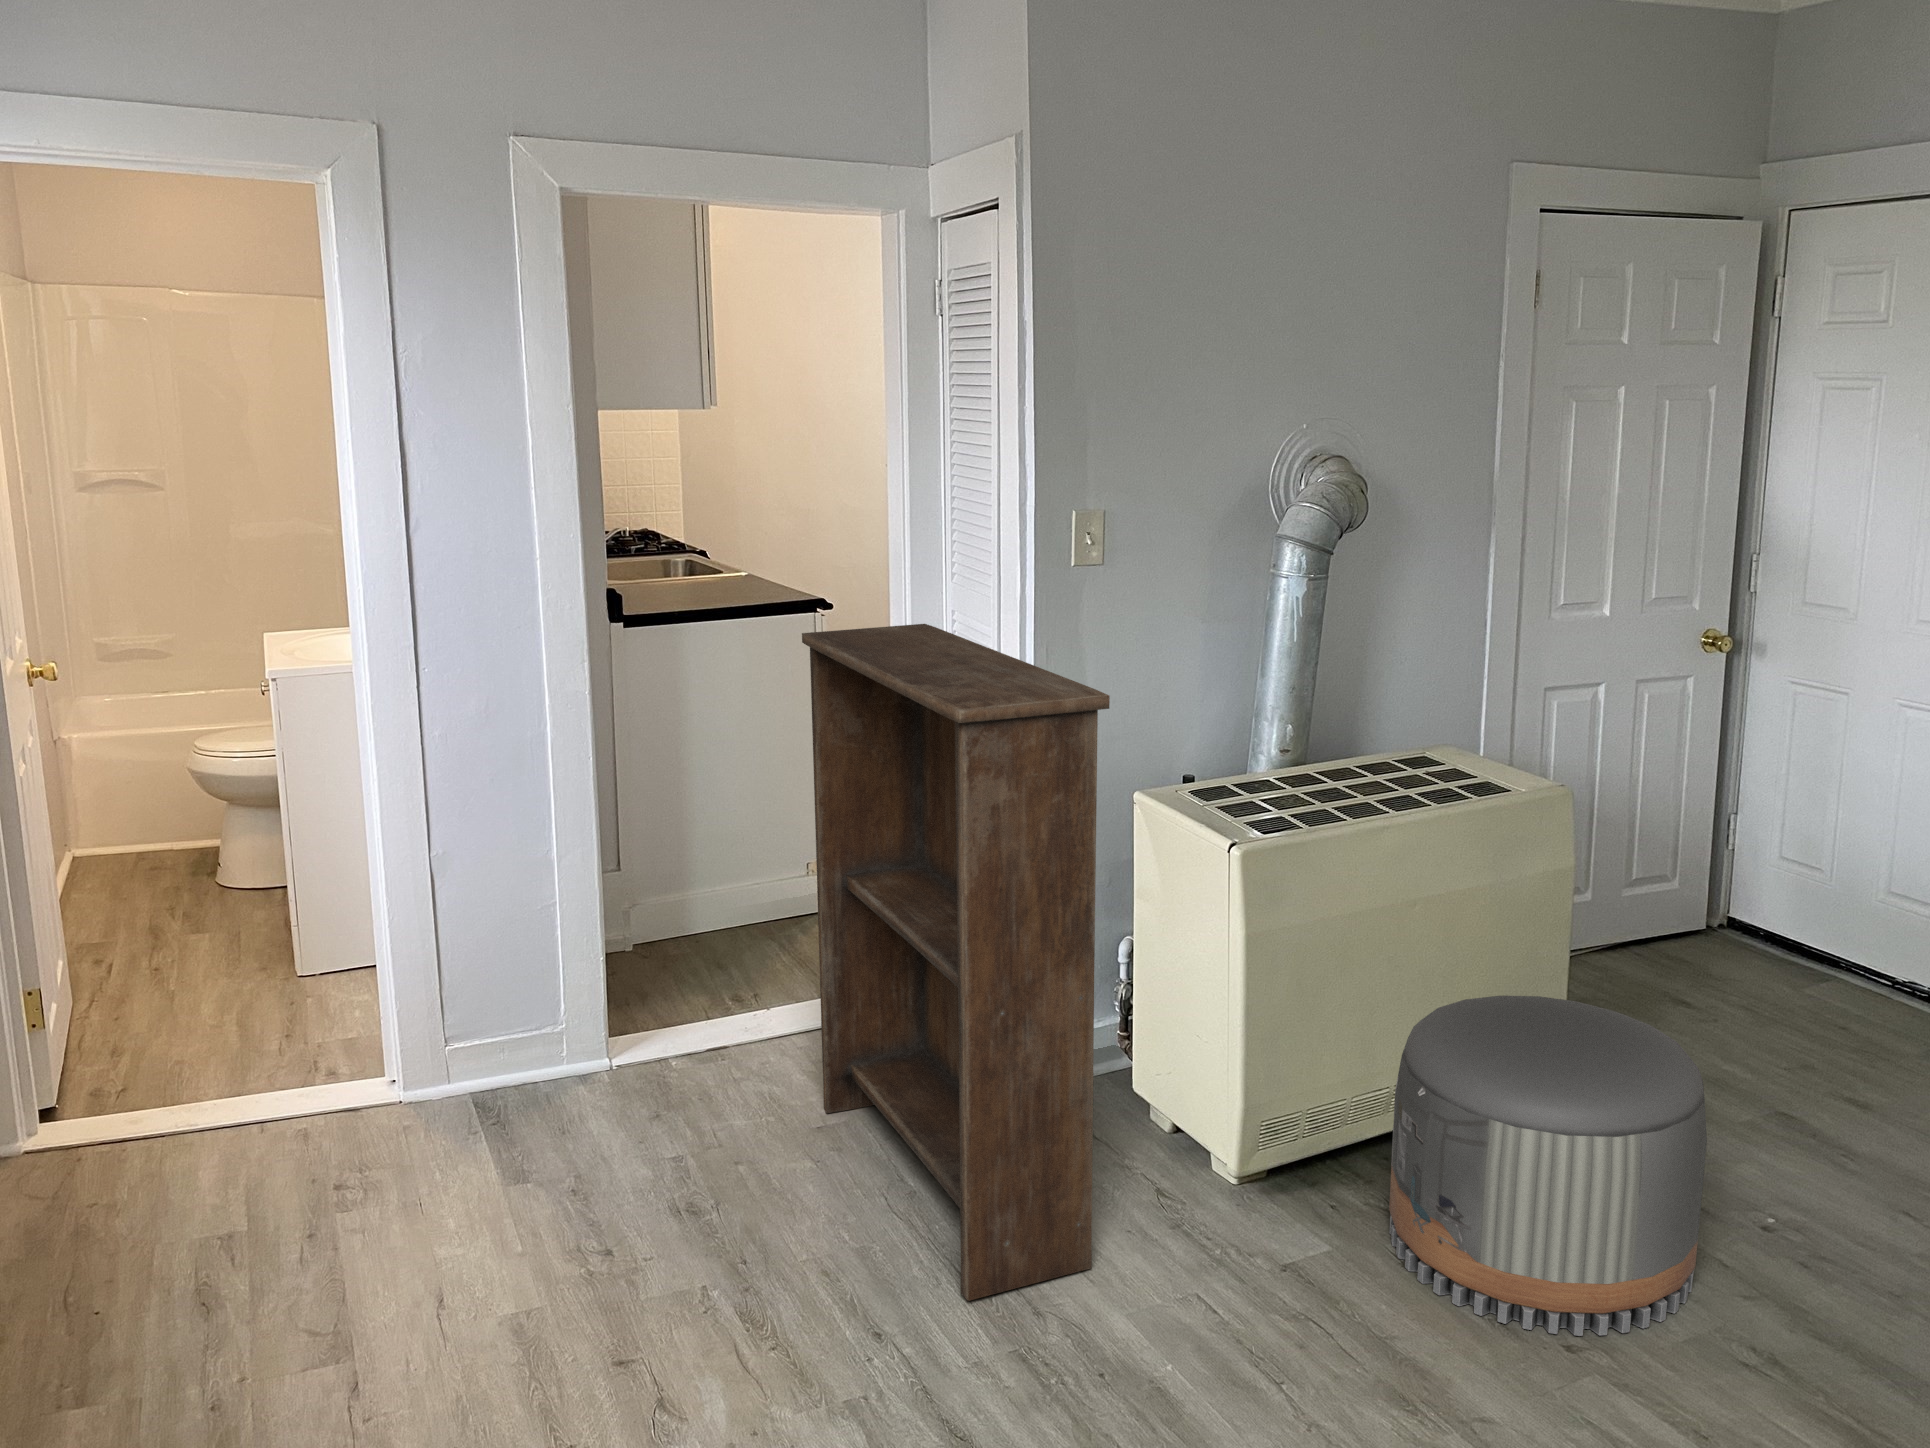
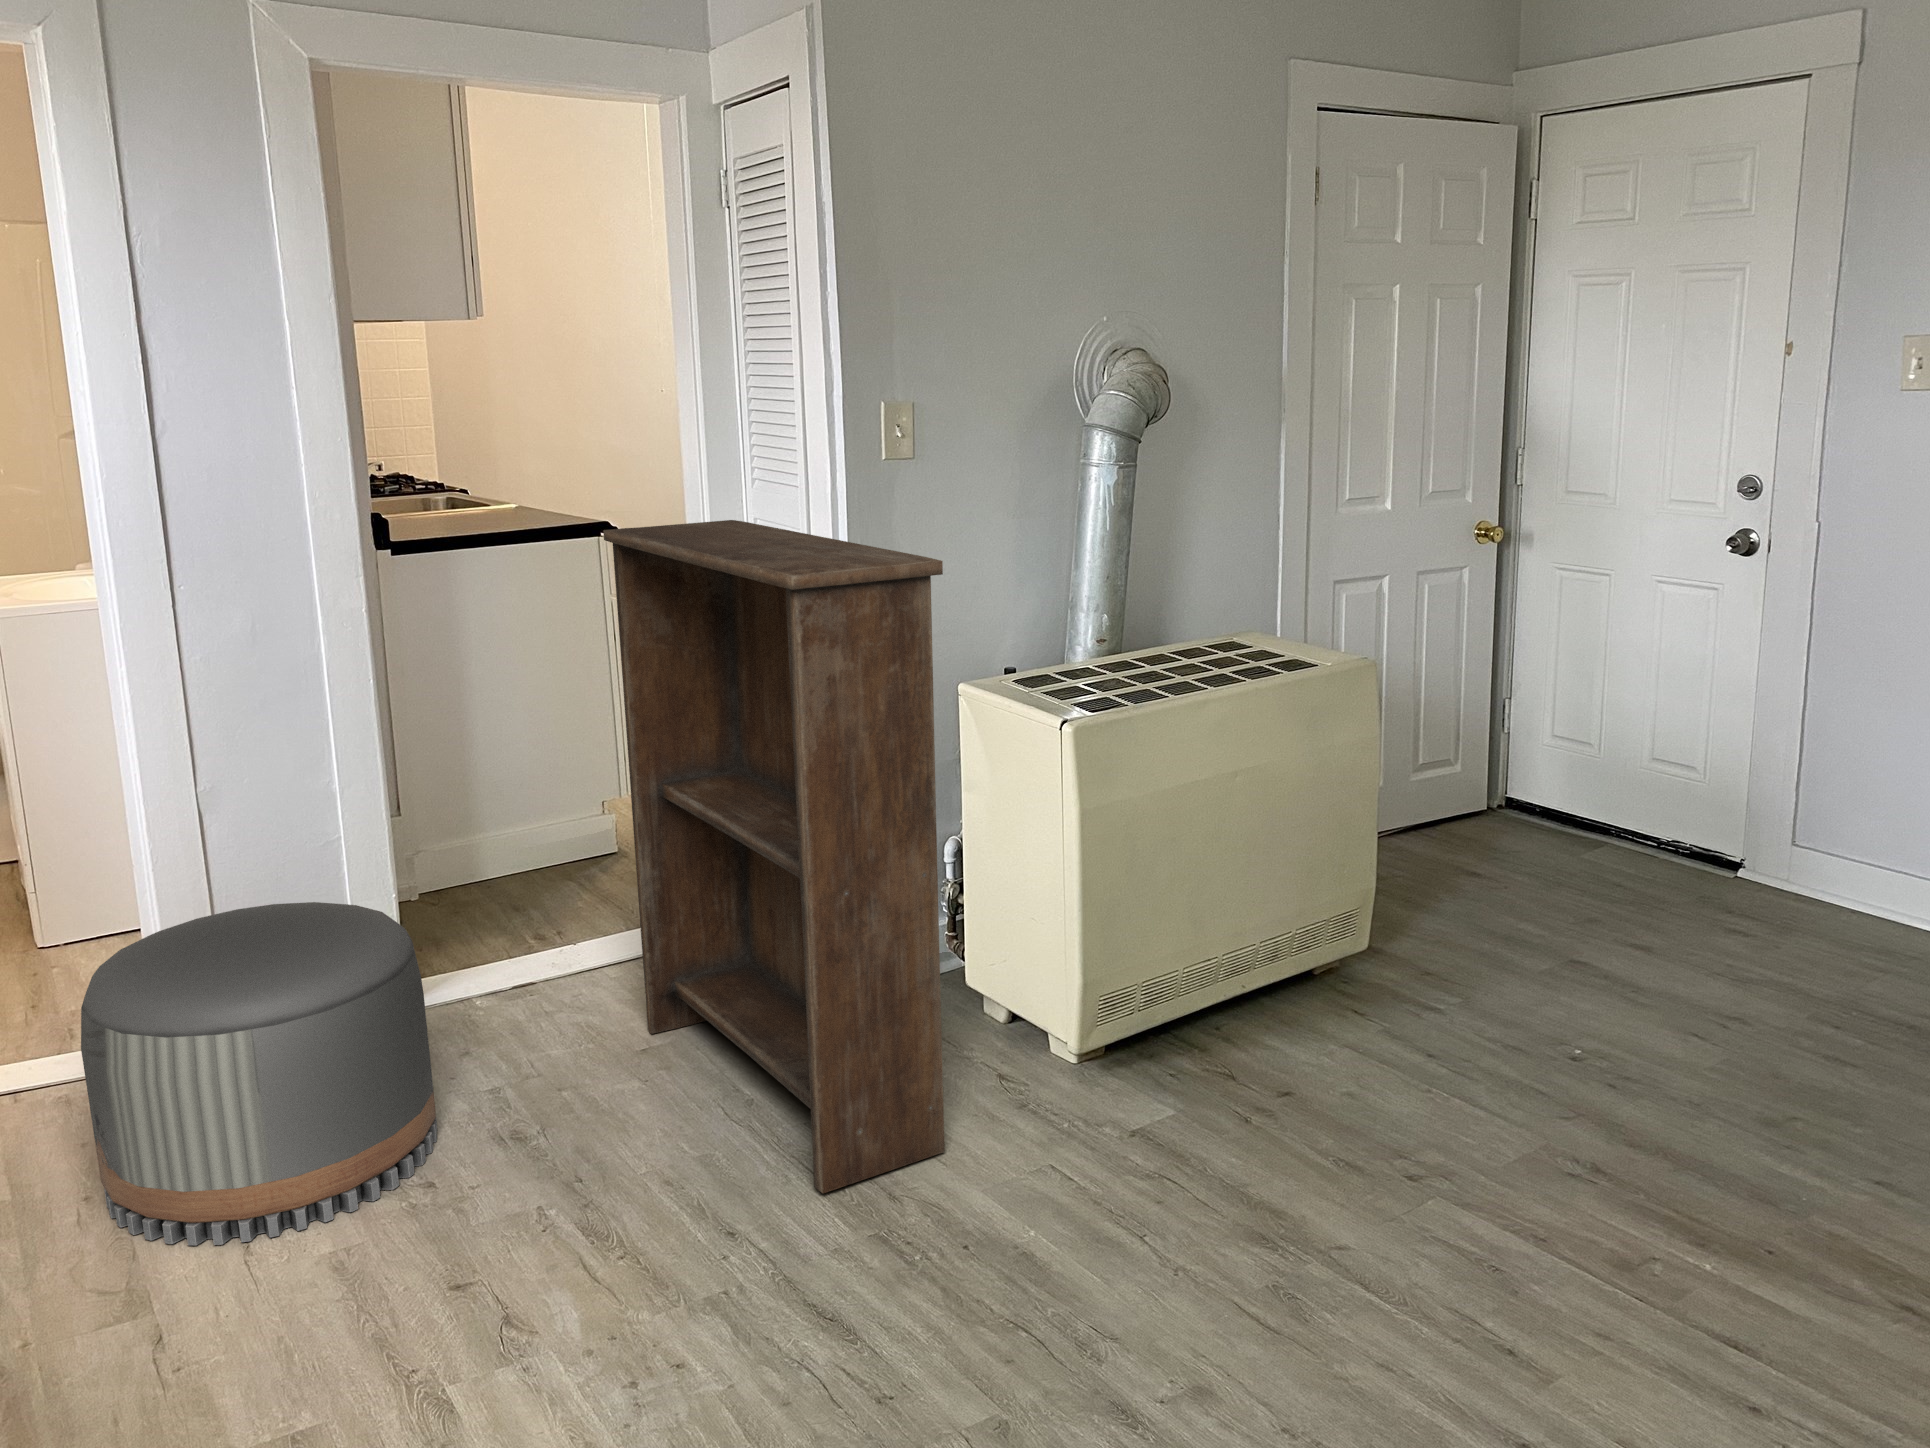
pouf: present [1389,995,1707,1336] -> present [81,902,437,1245]

